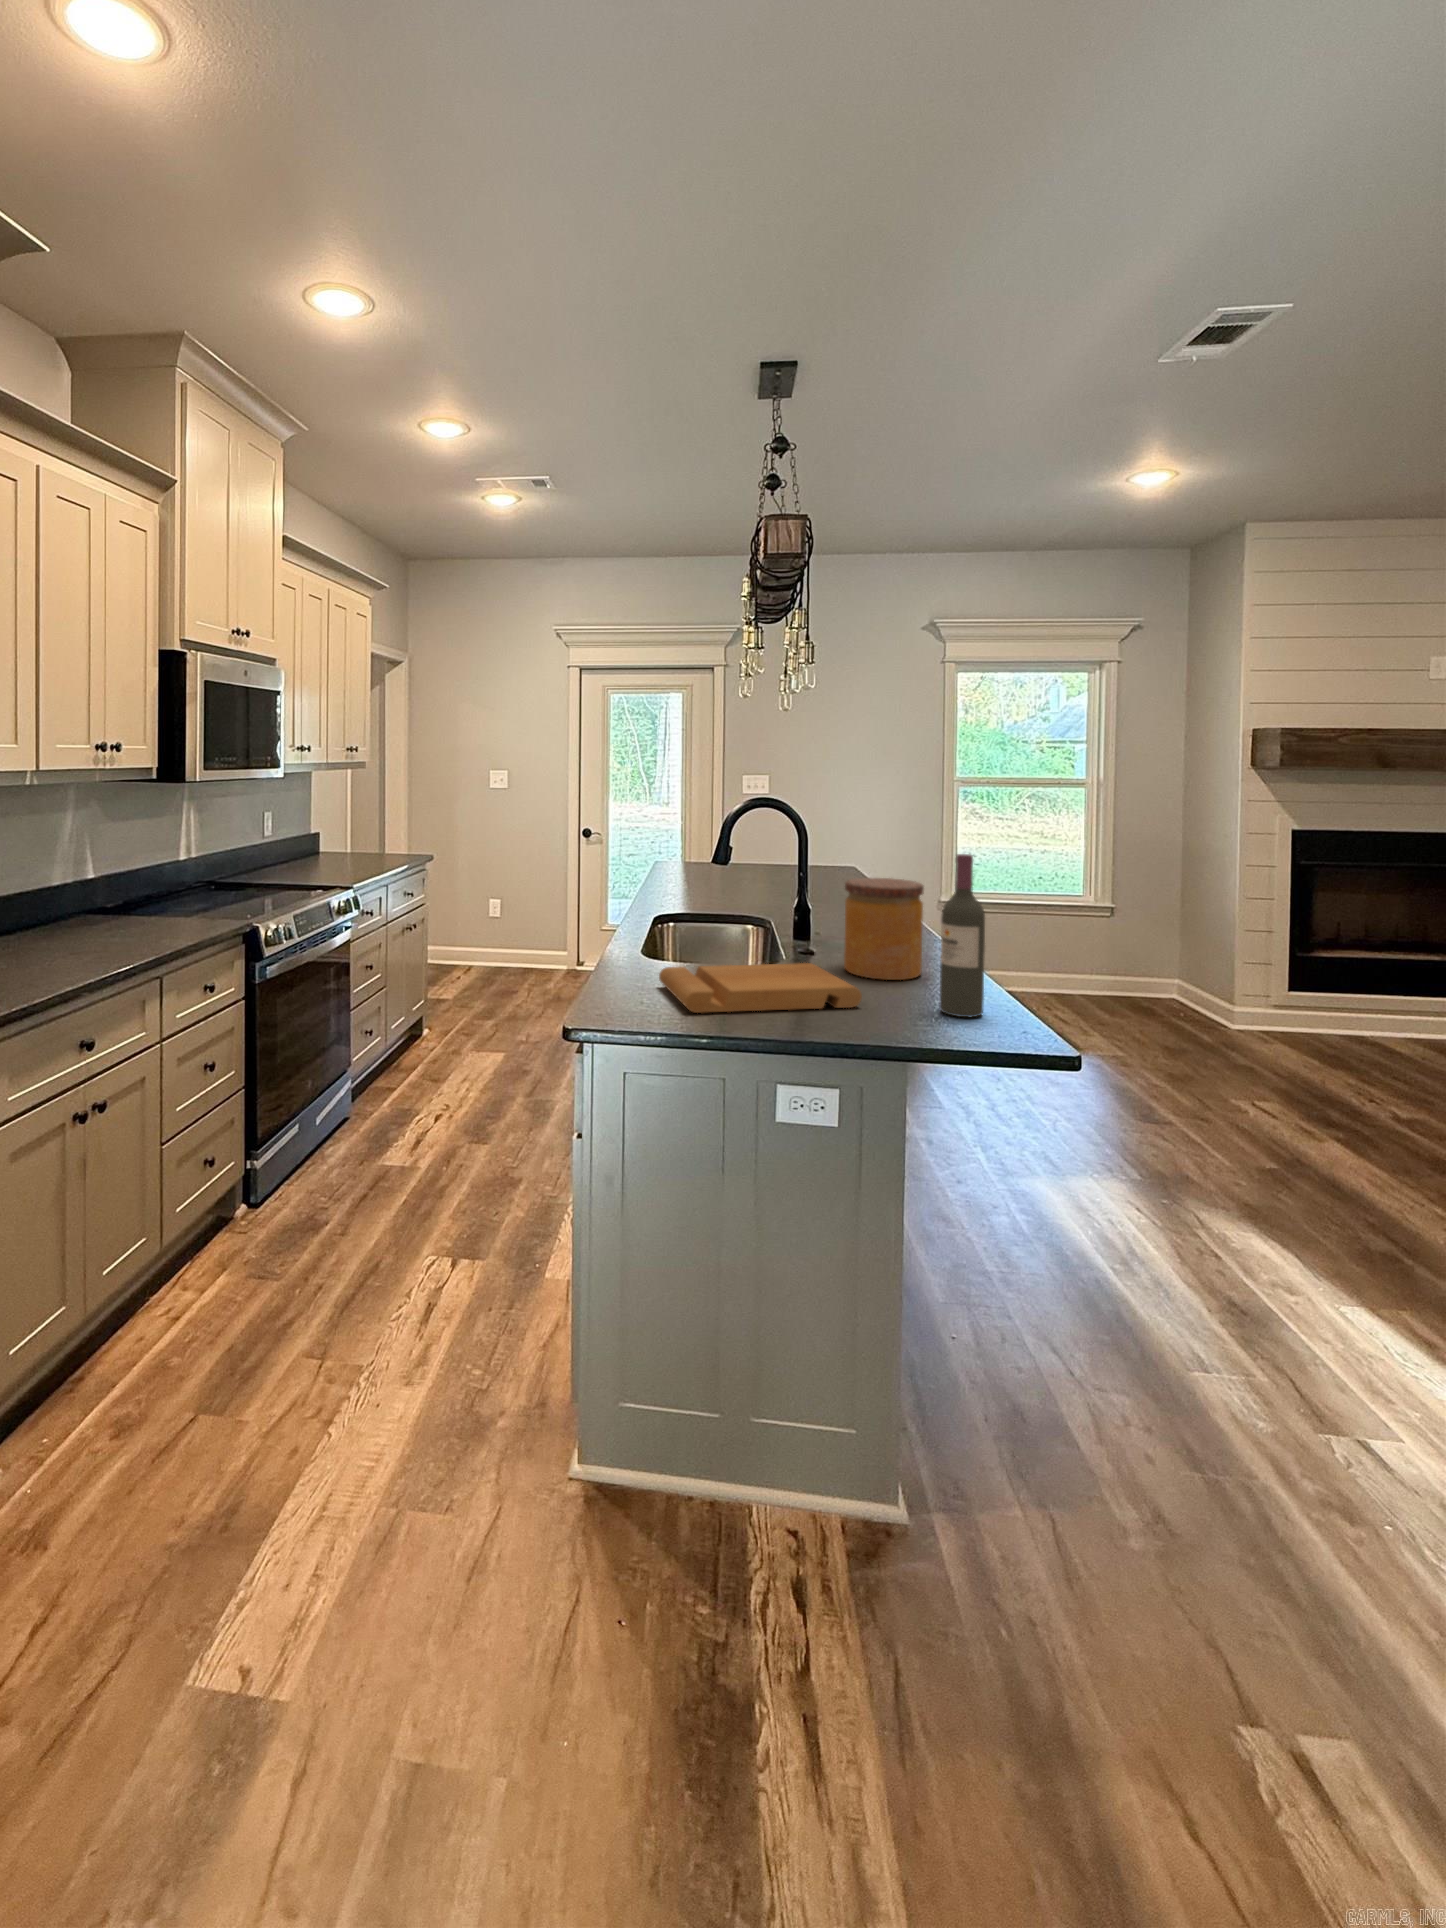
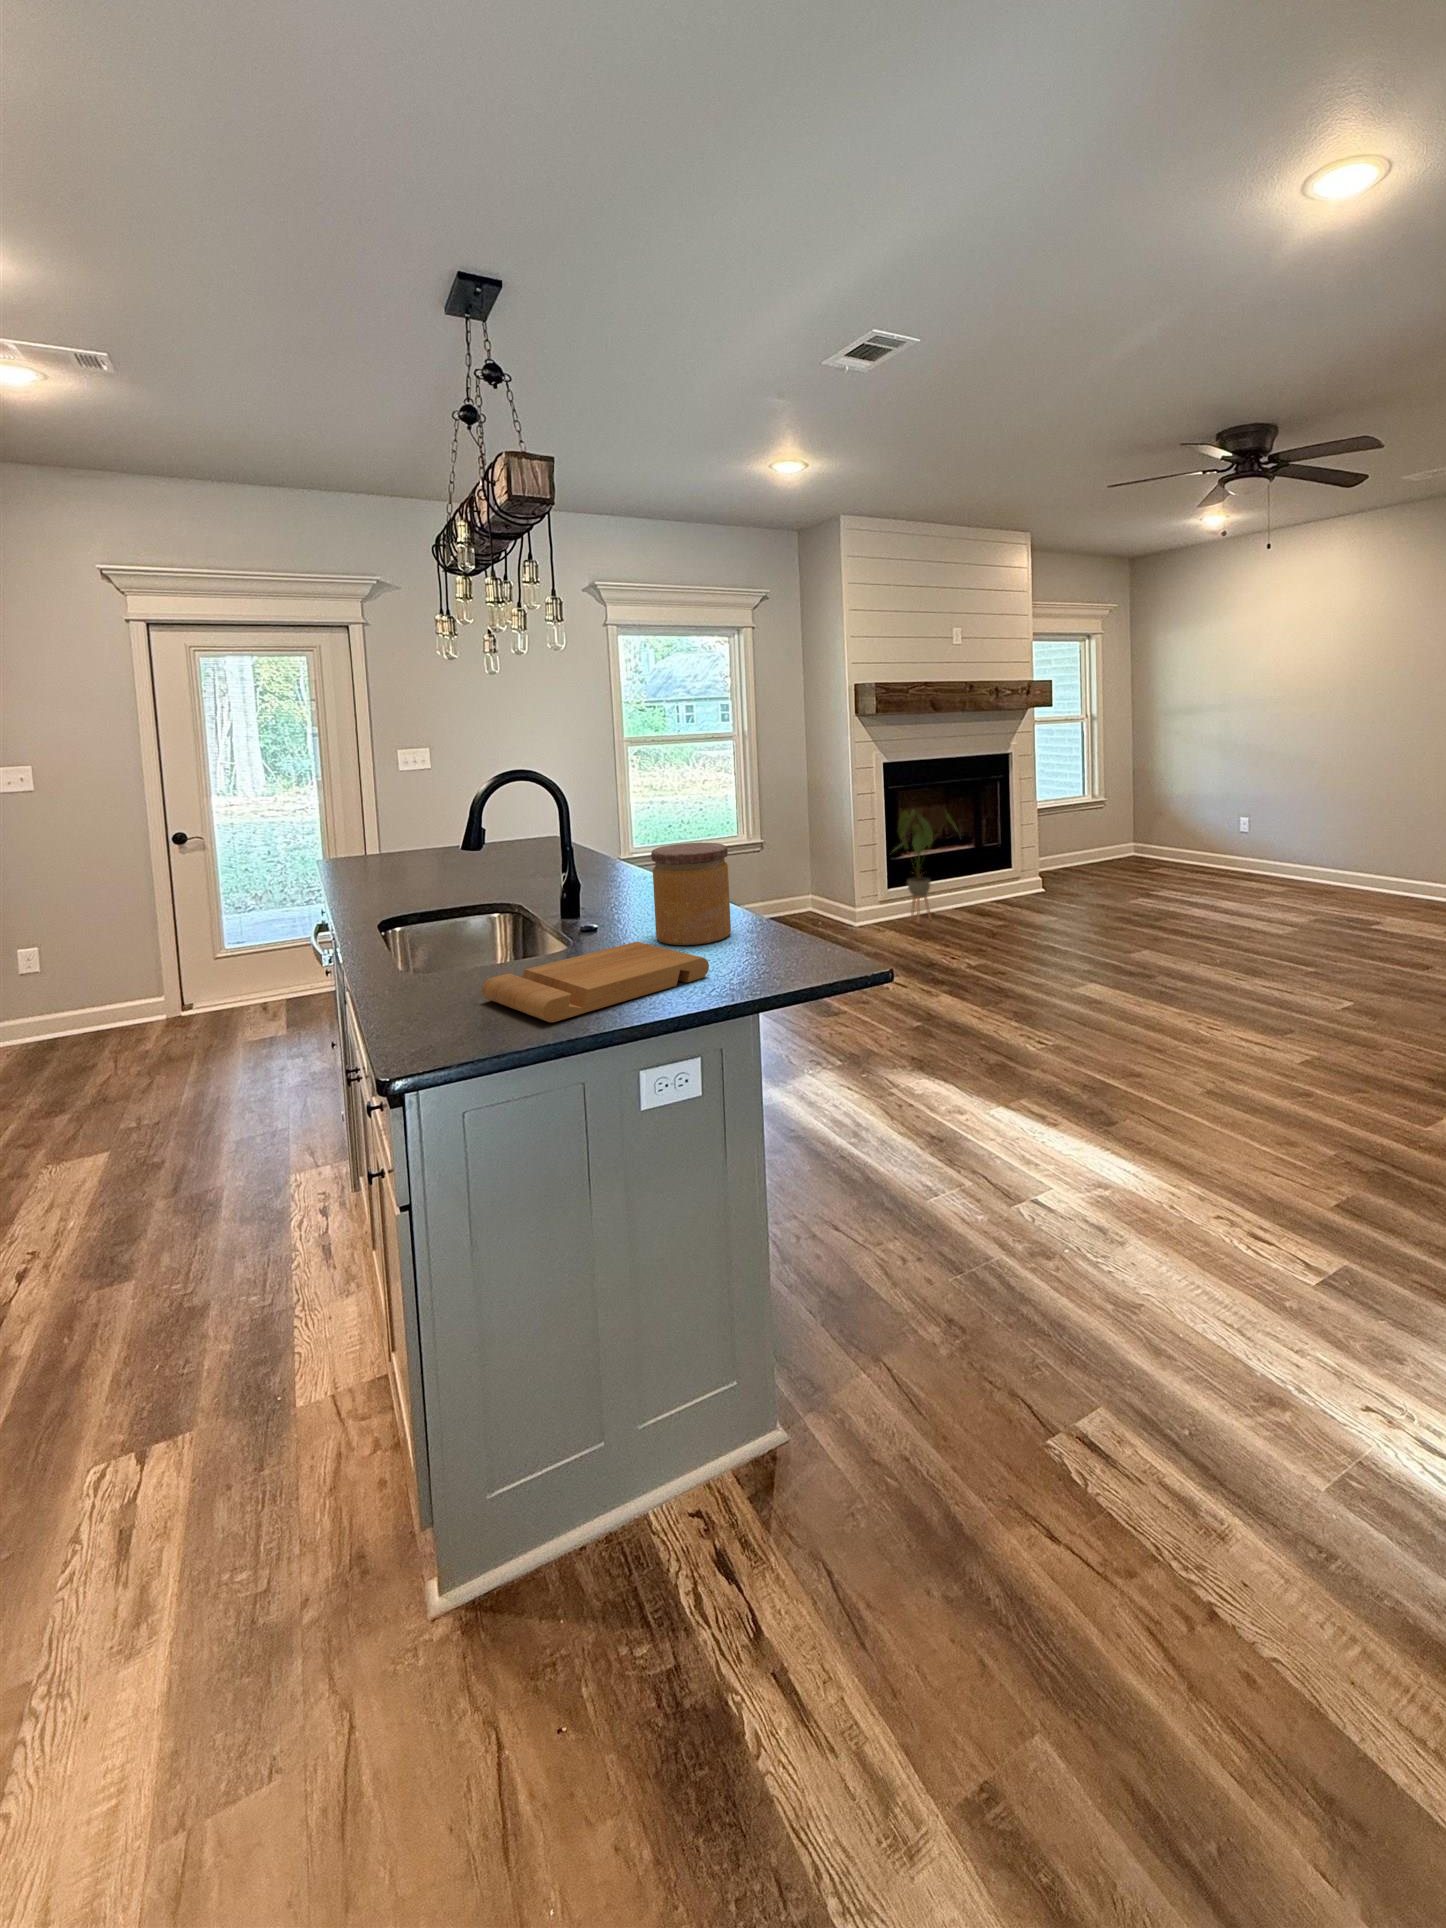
wine bottle: present [940,854,985,1017] -> none [773,812,815,965]
house plant: none [1291,895,1412,1046] -> present [894,809,959,923]

